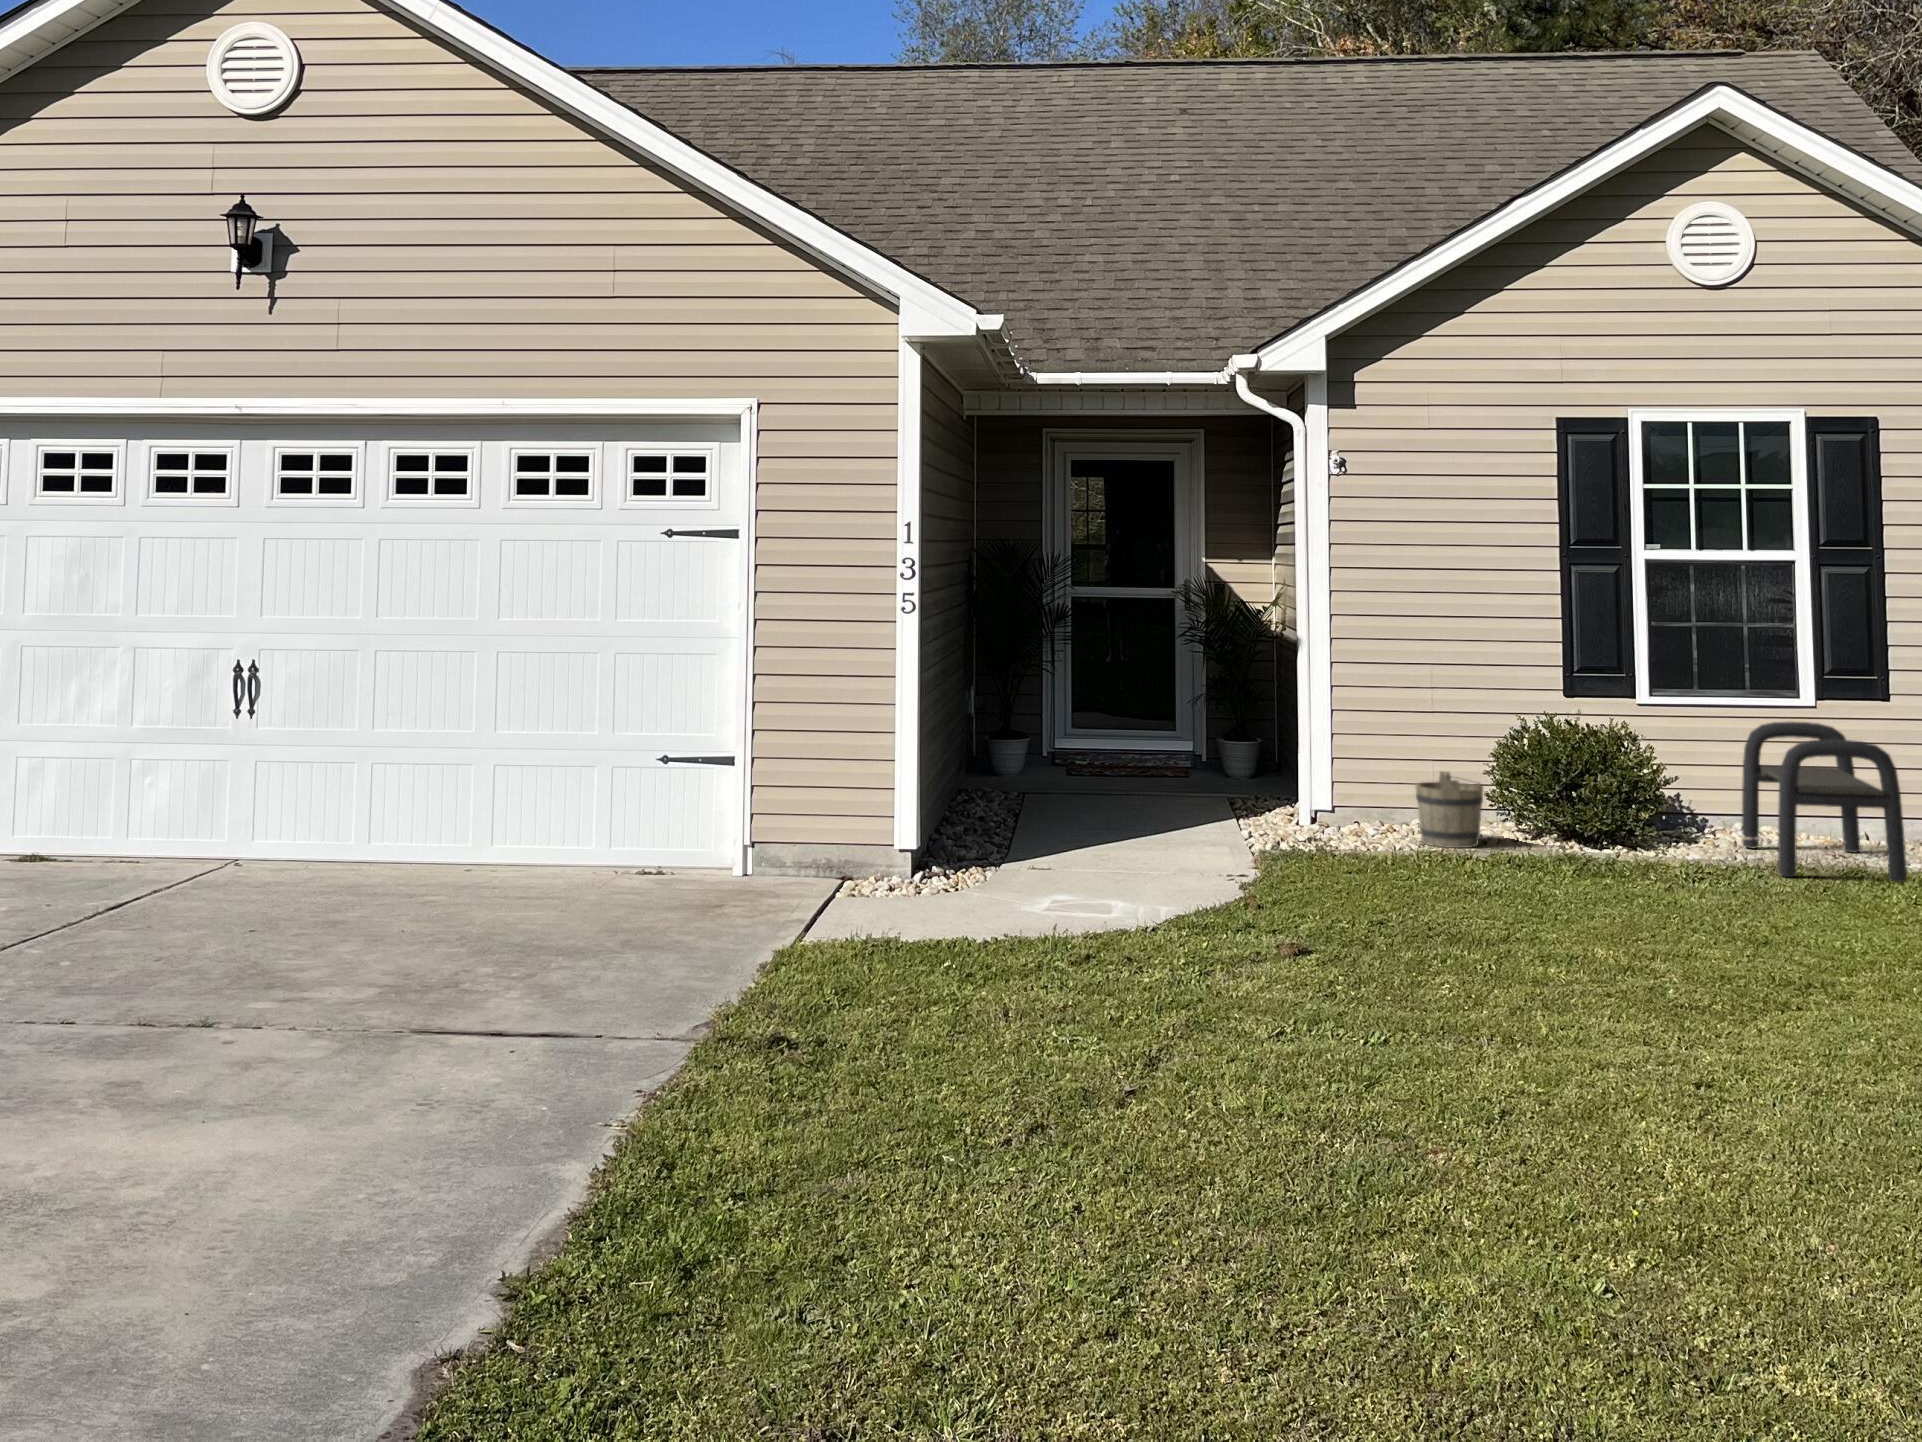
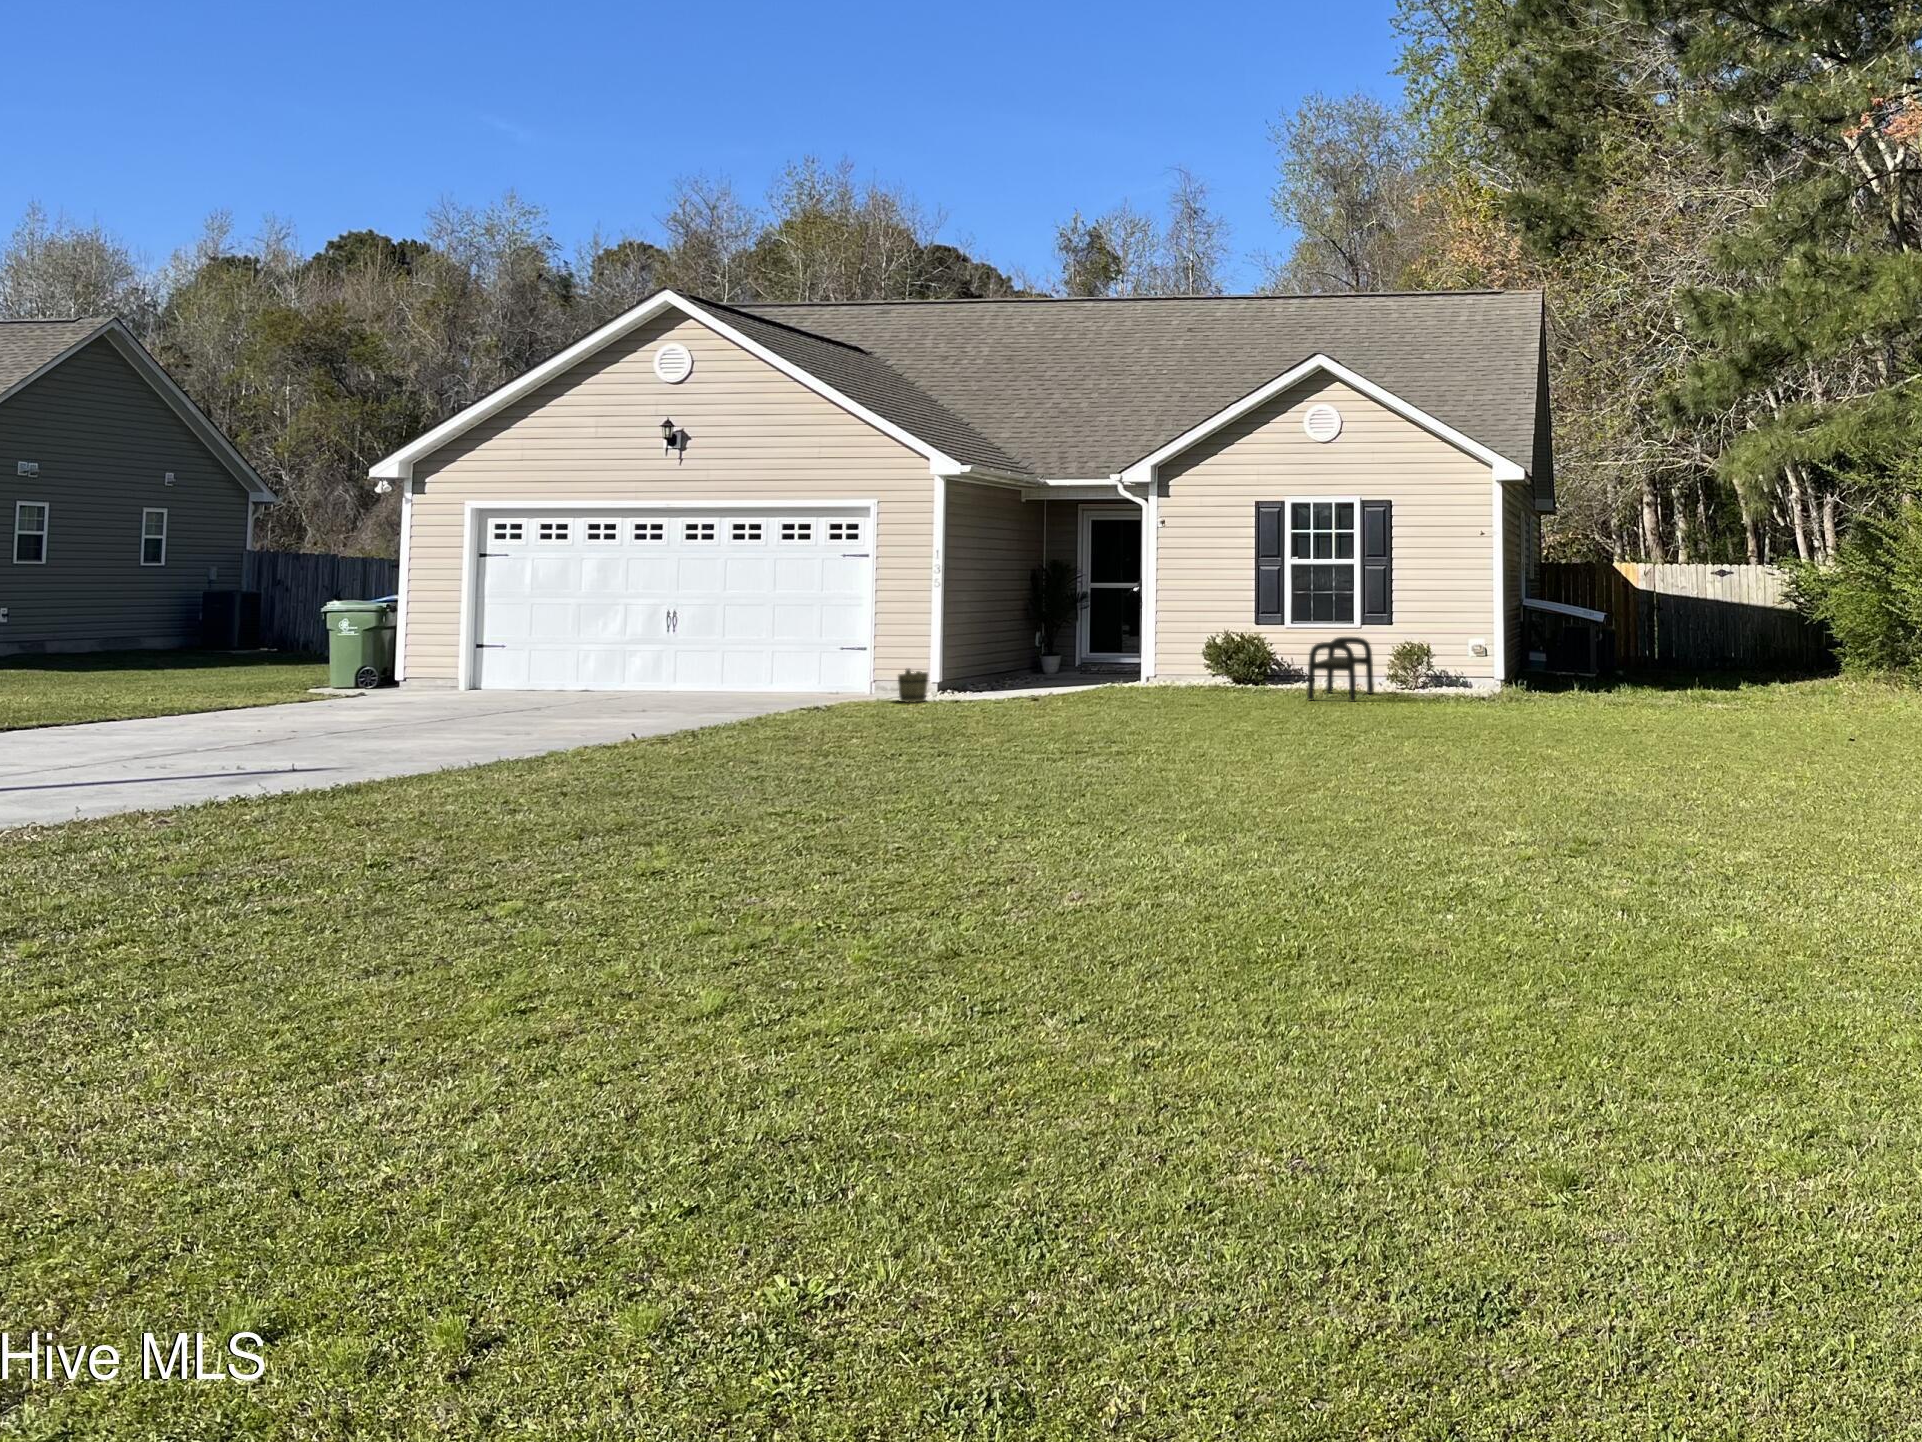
bucket: present [1415,771,1483,848] -> present [898,669,928,703]

